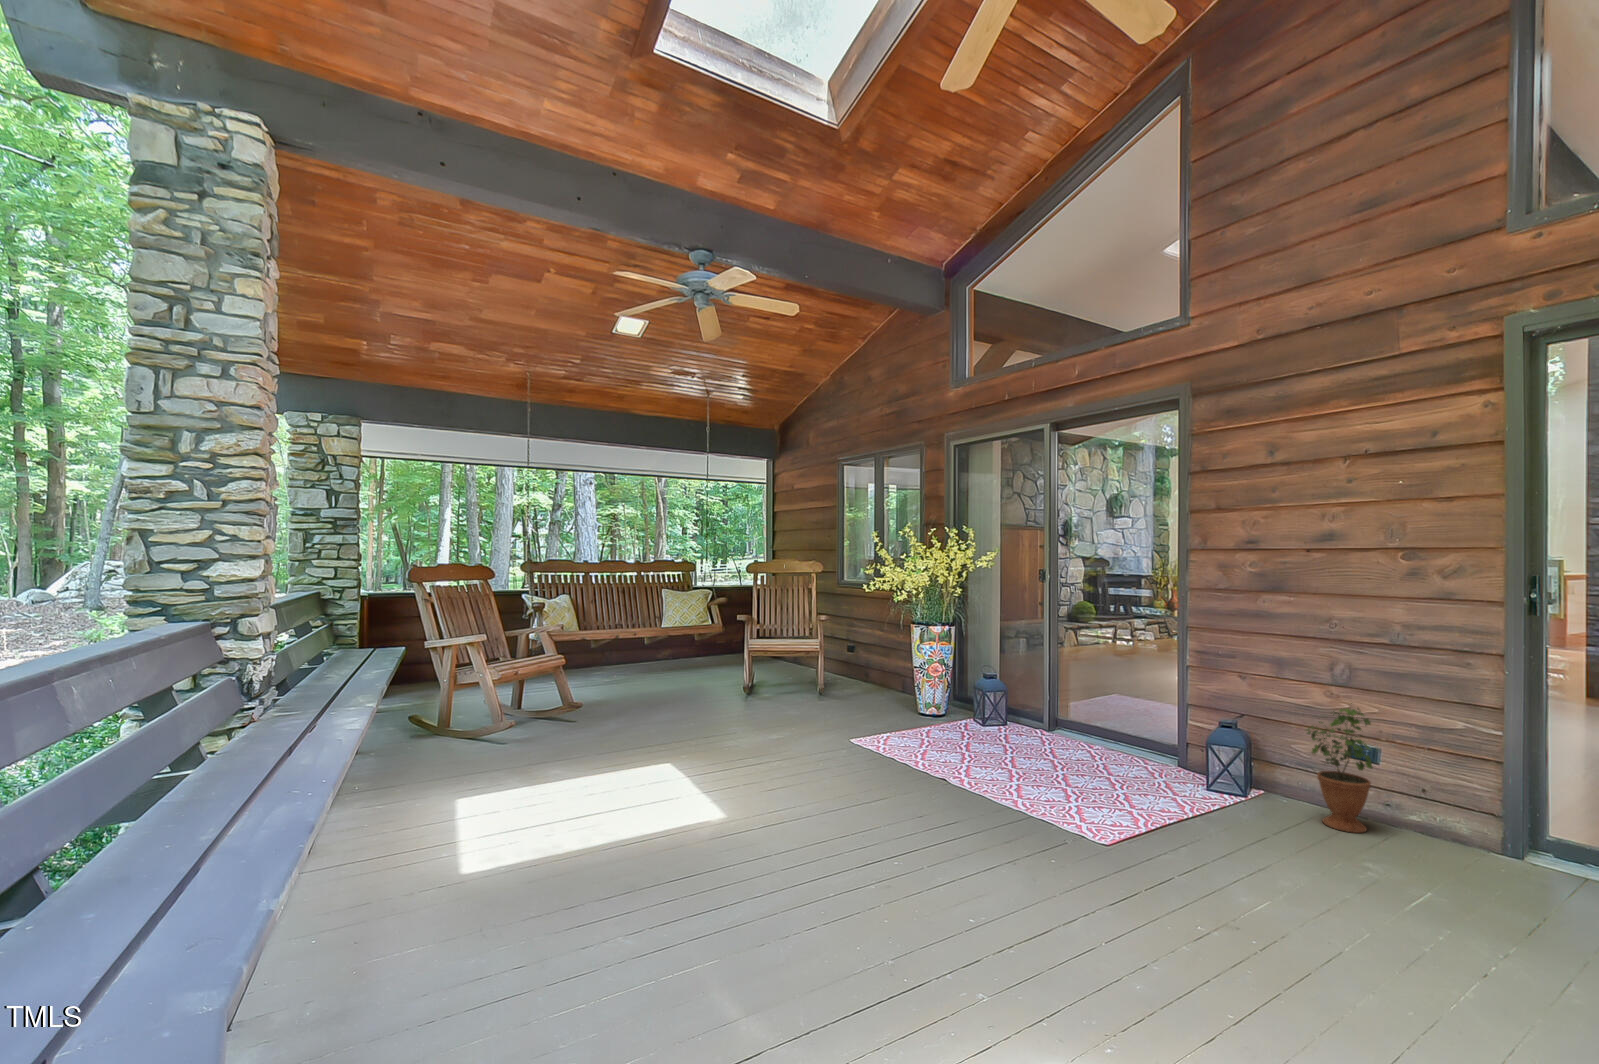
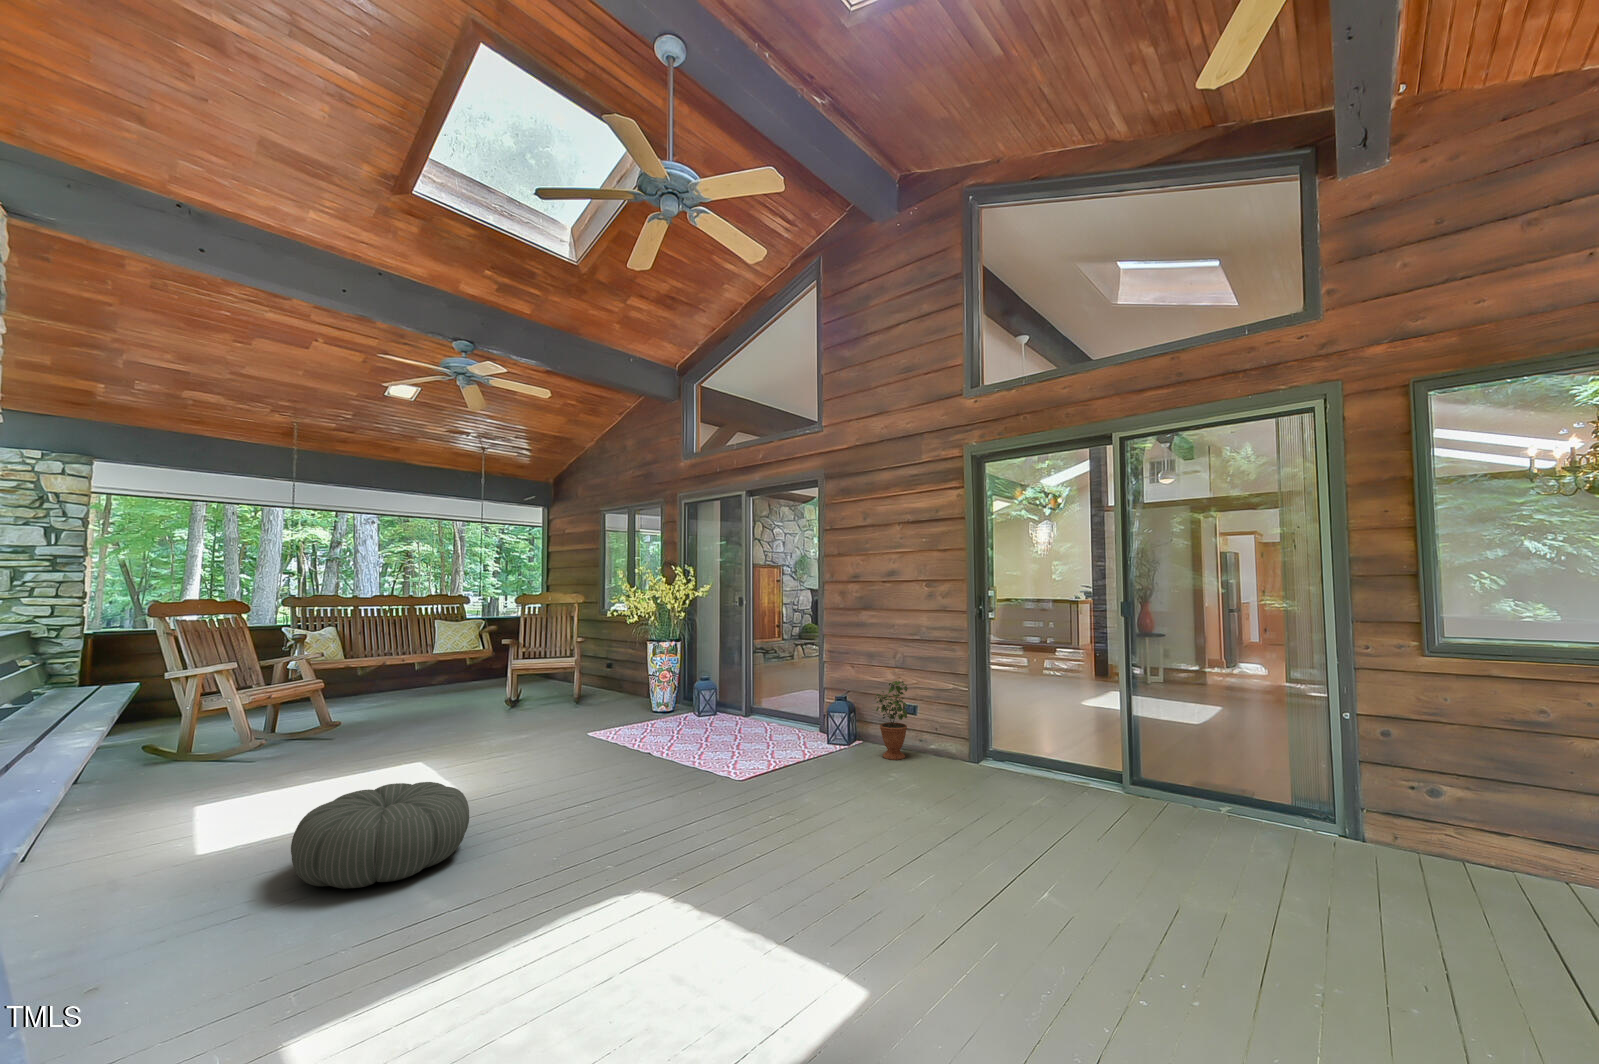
pouf: none [569,811,773,966] -> present [291,782,469,888]

